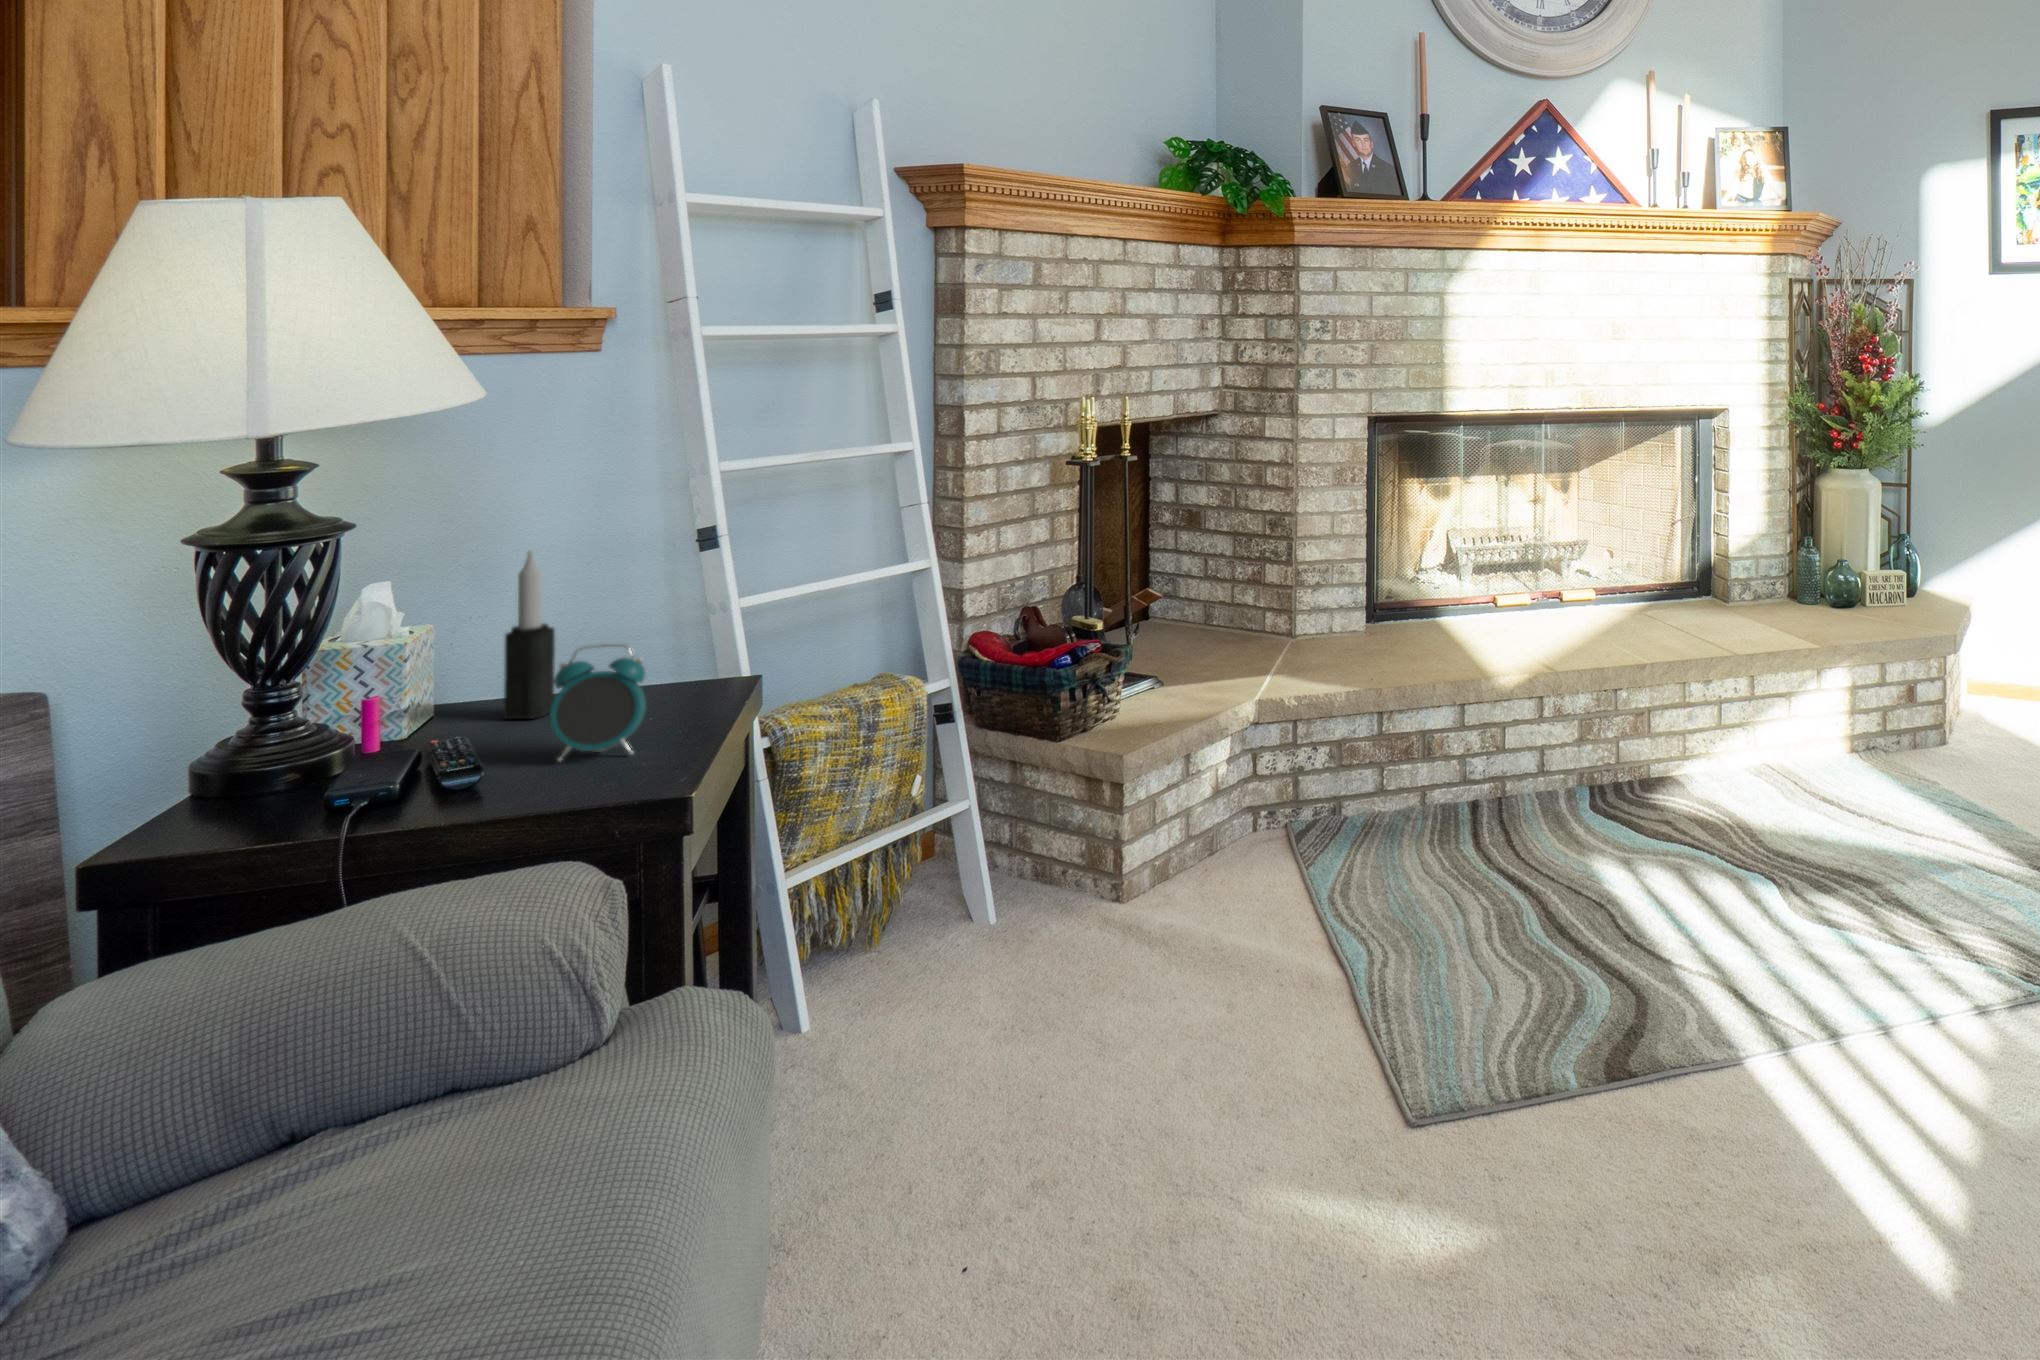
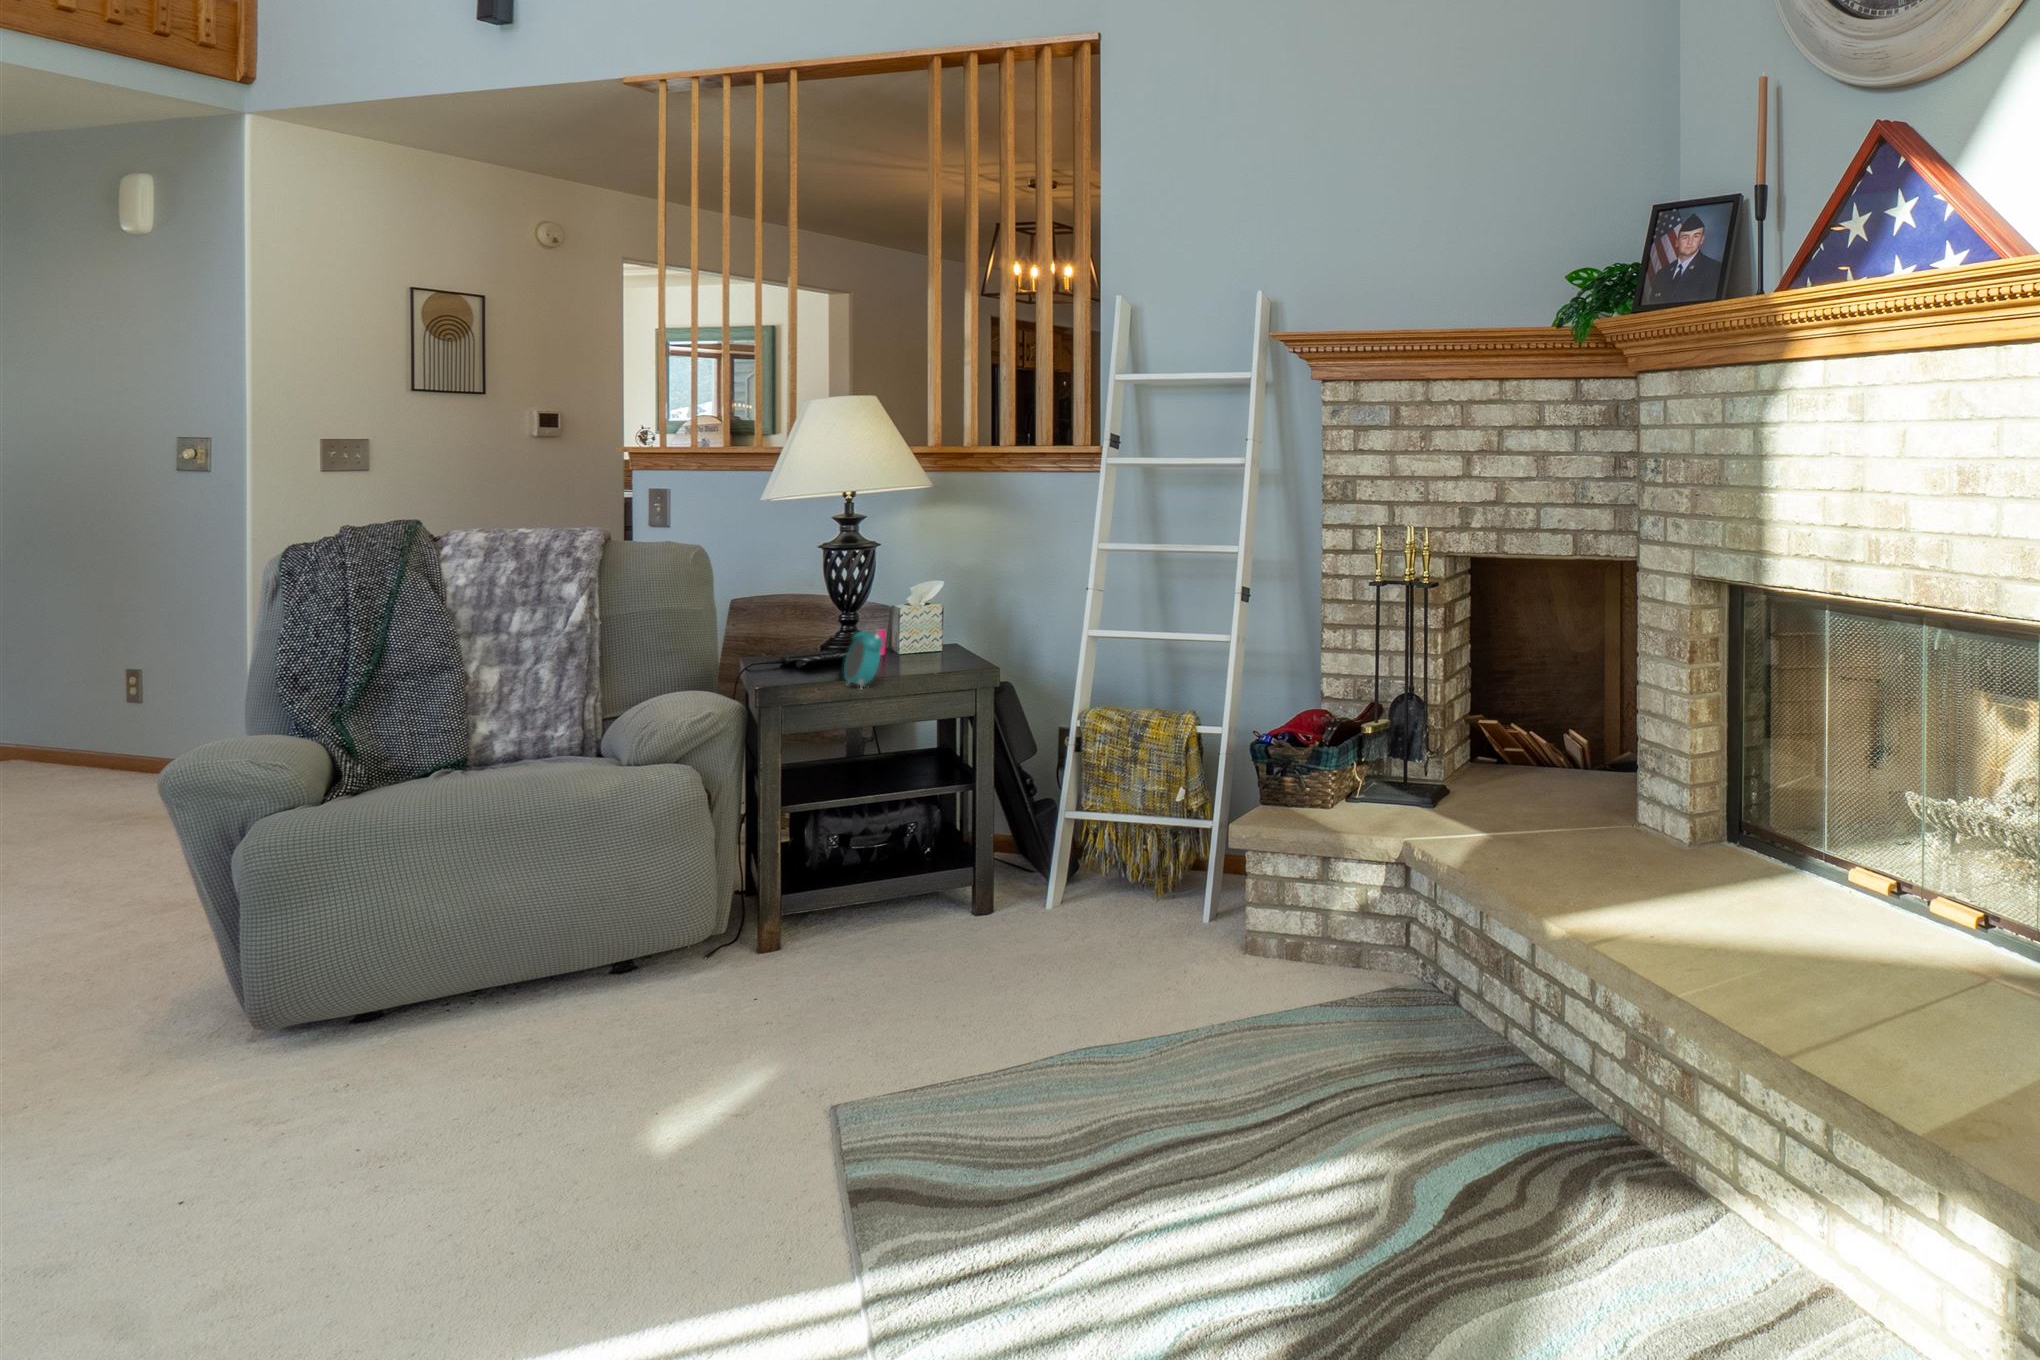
candle: present [504,551,555,719] -> none [927,576,951,675]

